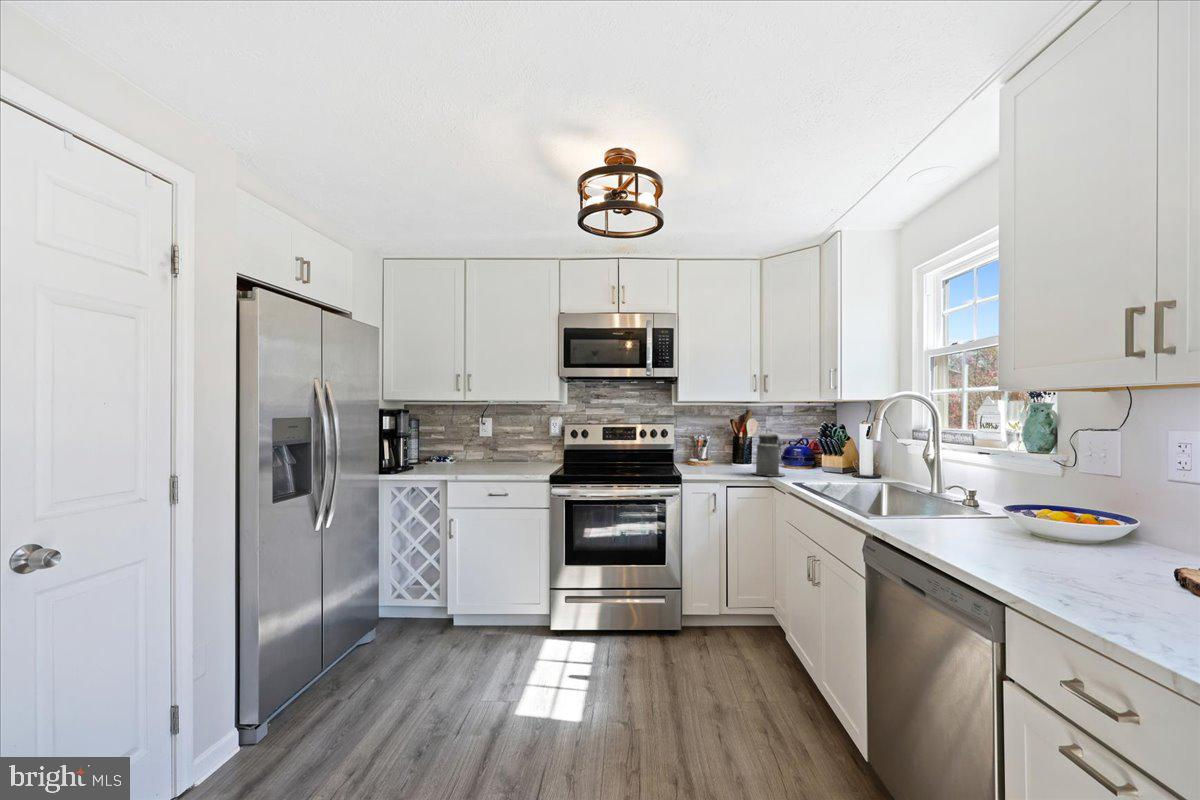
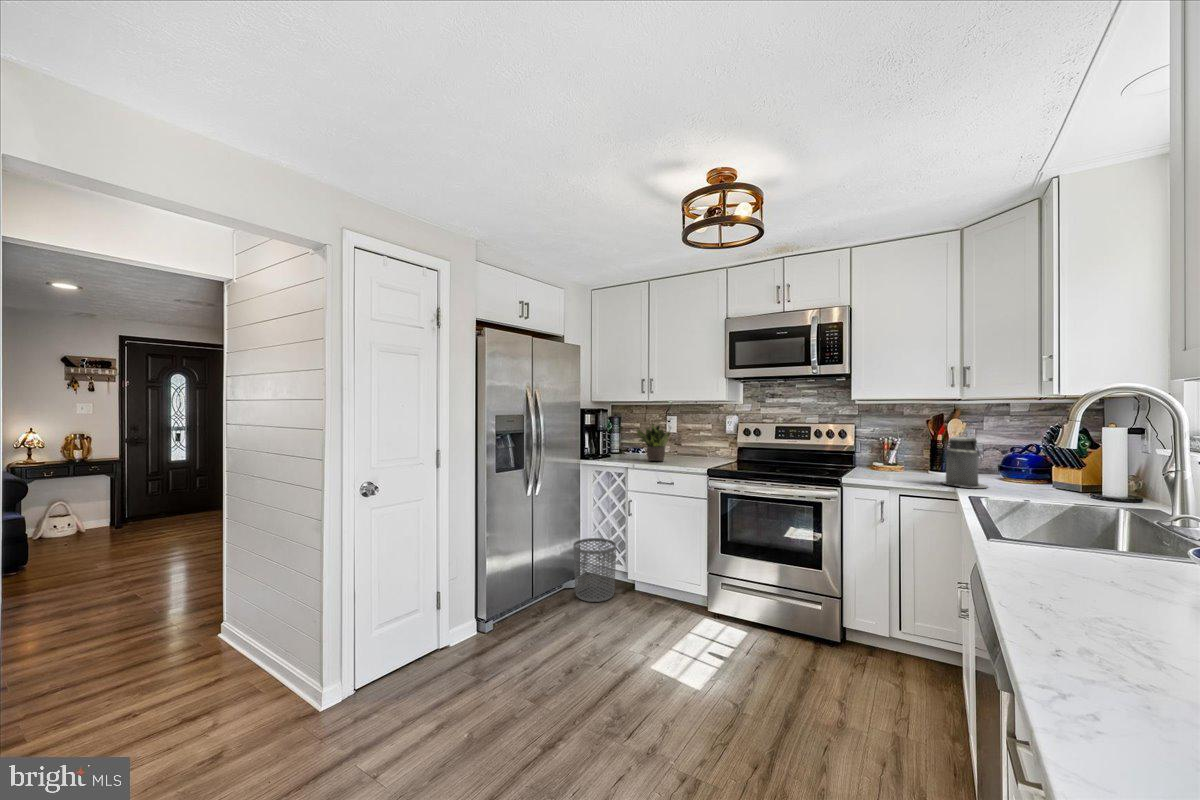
potted plant: none [451,424,498,470] -> present [637,424,670,461]
waste bin: none [377,573,435,657] -> present [574,538,616,602]

